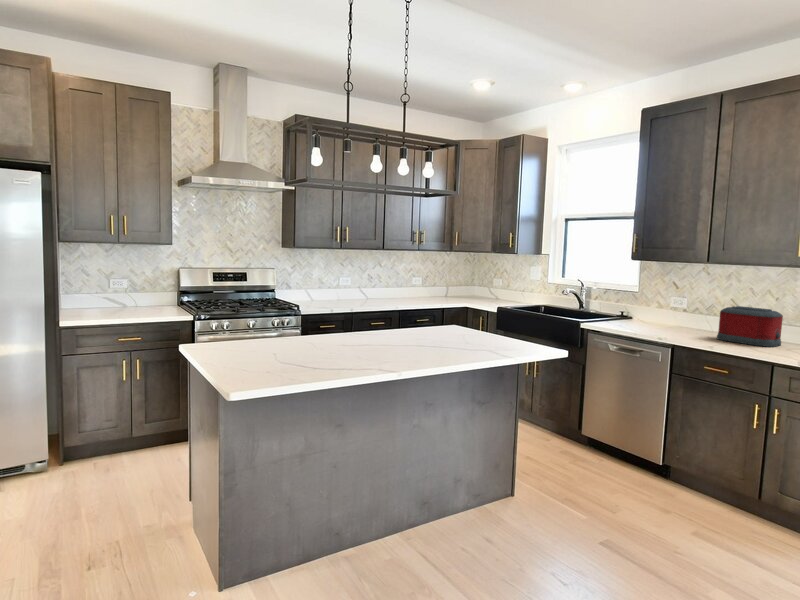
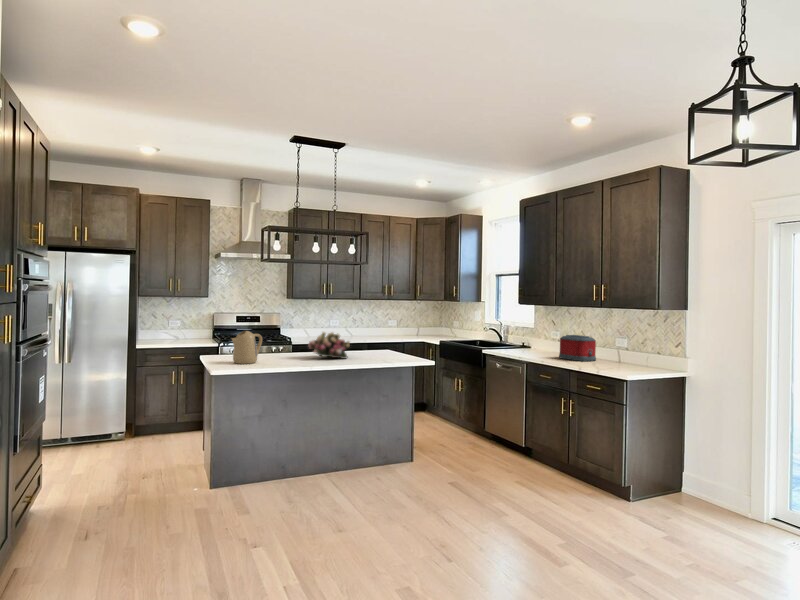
flower arrangement: none [361,303,429,348] -> present [308,332,350,359]
kettle: none [245,307,296,367] -> present [232,331,262,364]

